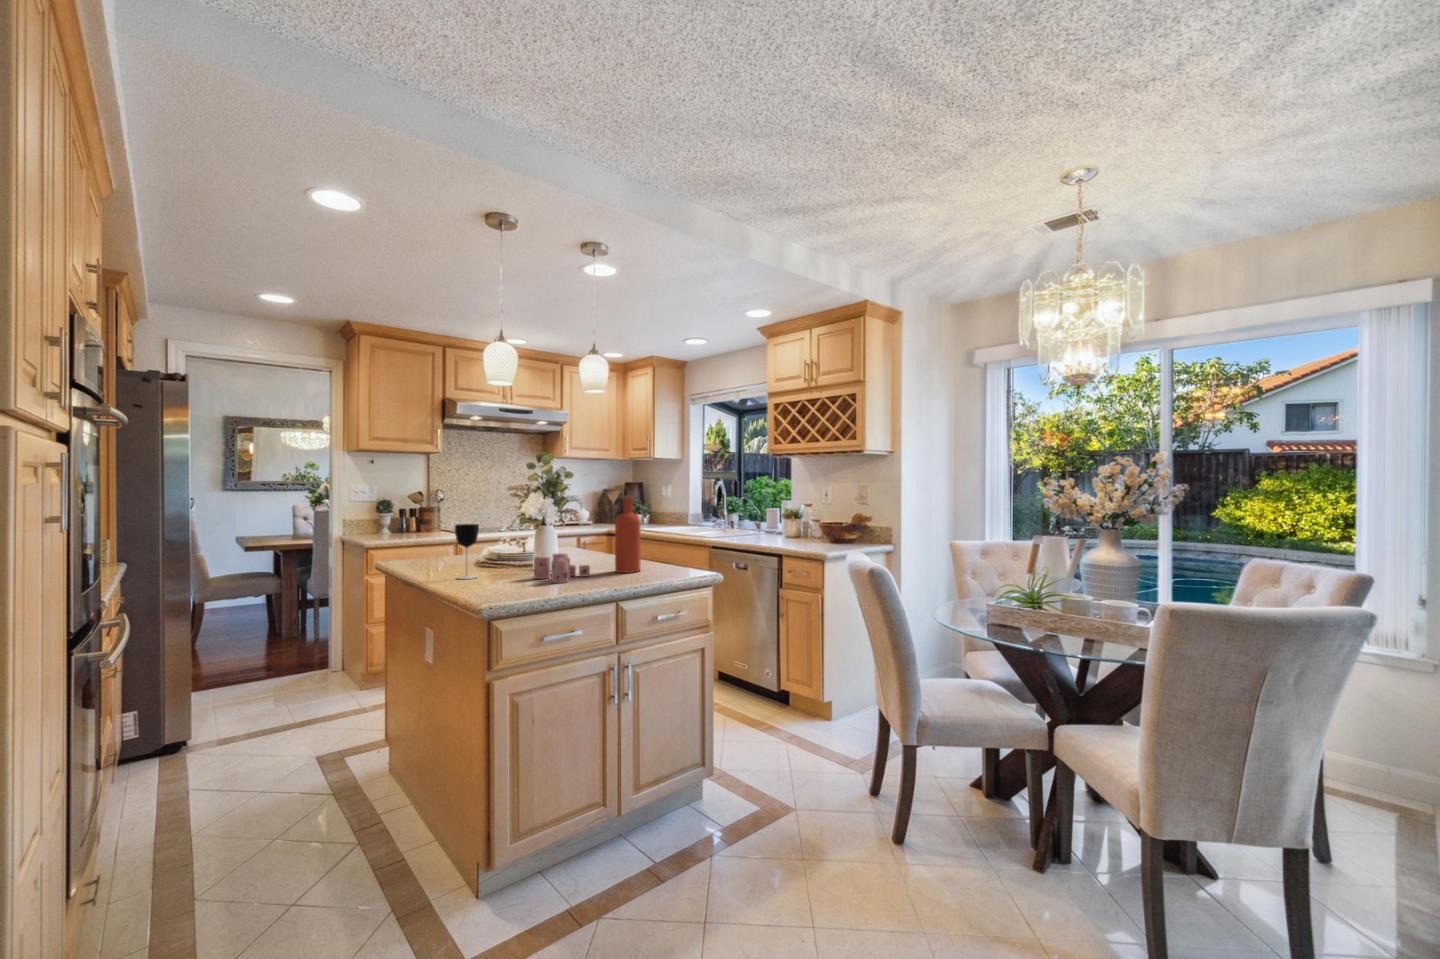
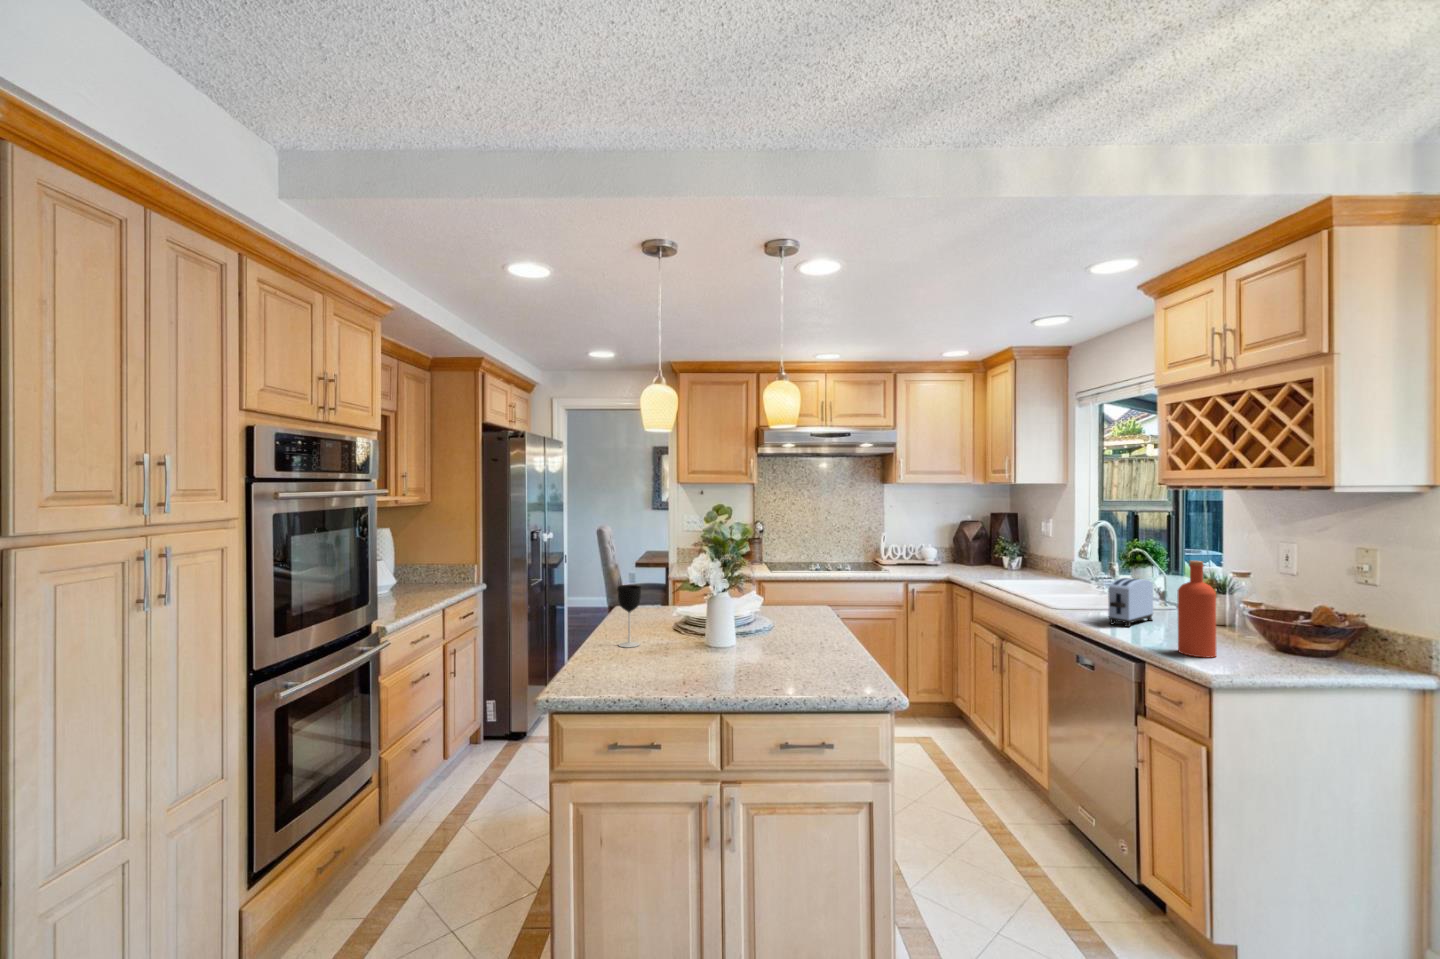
bottle: present [615,496,641,573] -> present [1177,561,1216,658]
toaster: none [750,510,767,539] -> present [1108,578,1153,627]
candle: present [534,553,590,583] -> none [672,631,735,675]

